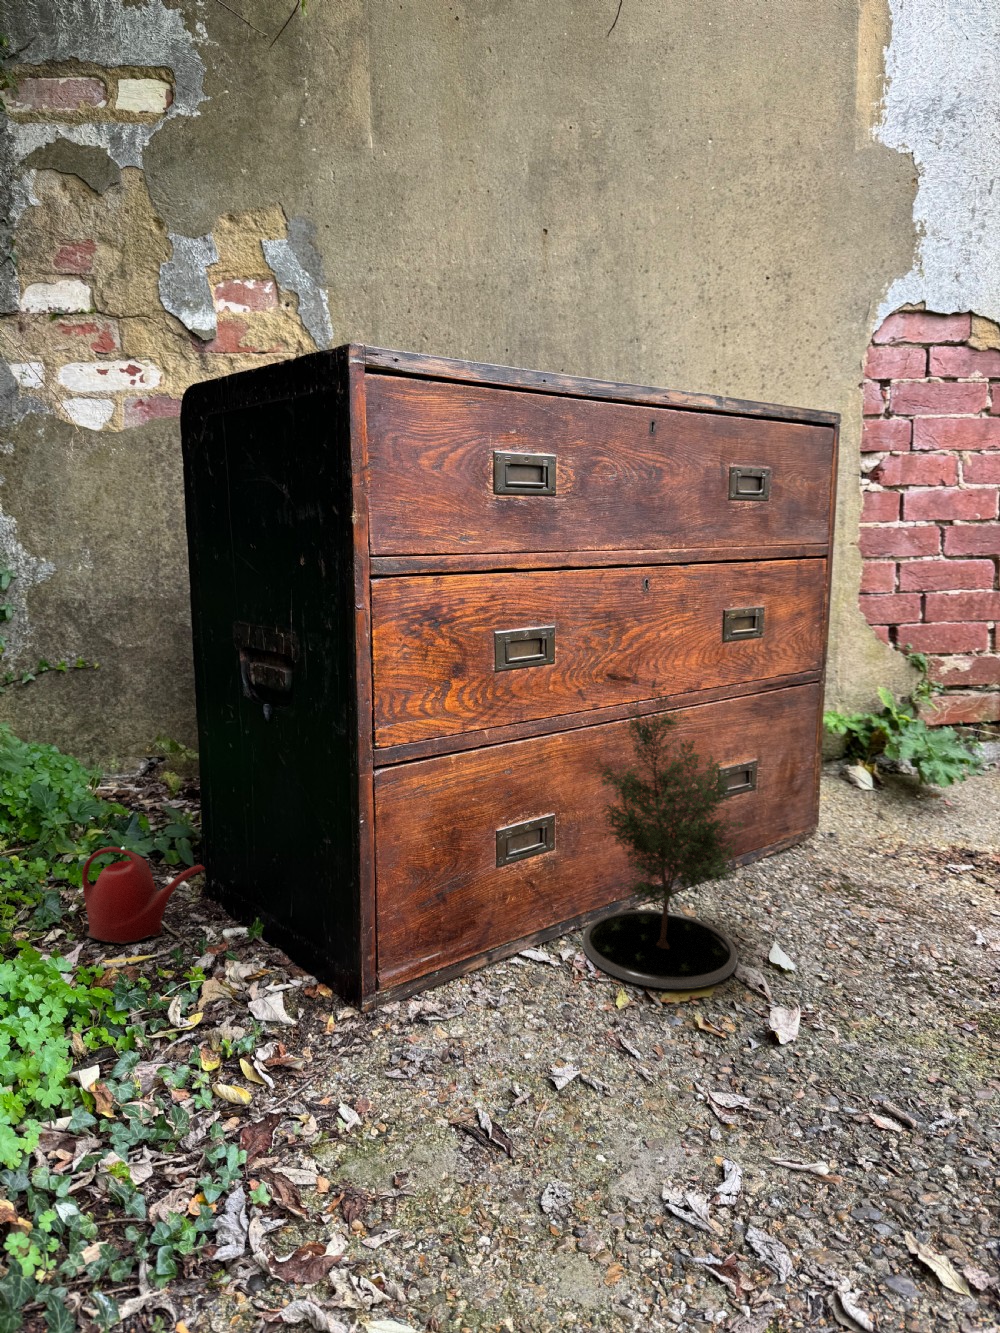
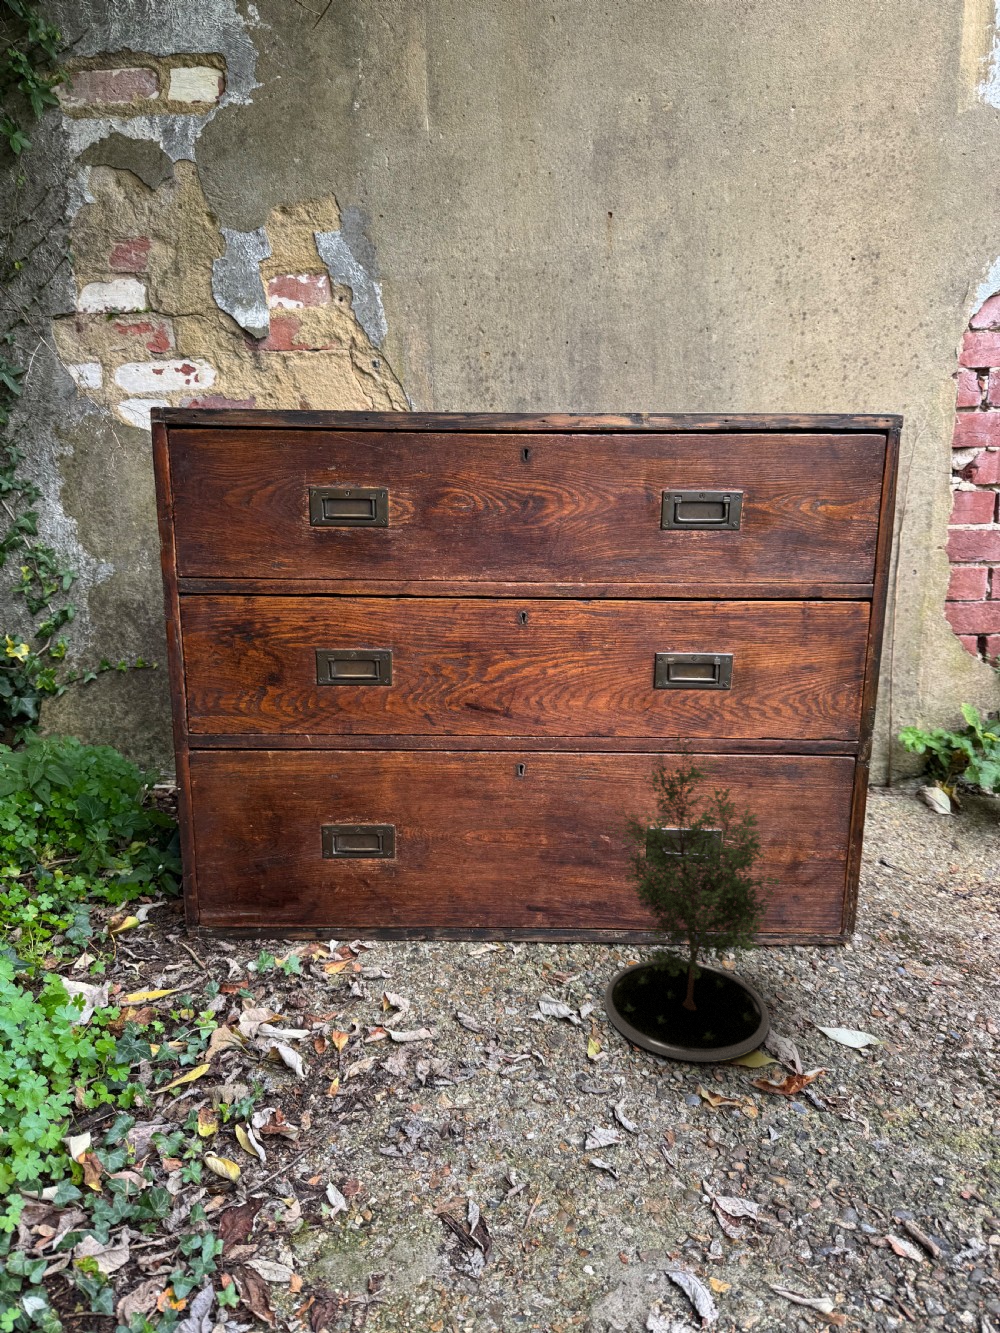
watering can: present [82,847,204,944] -> none [108,883,223,980]

